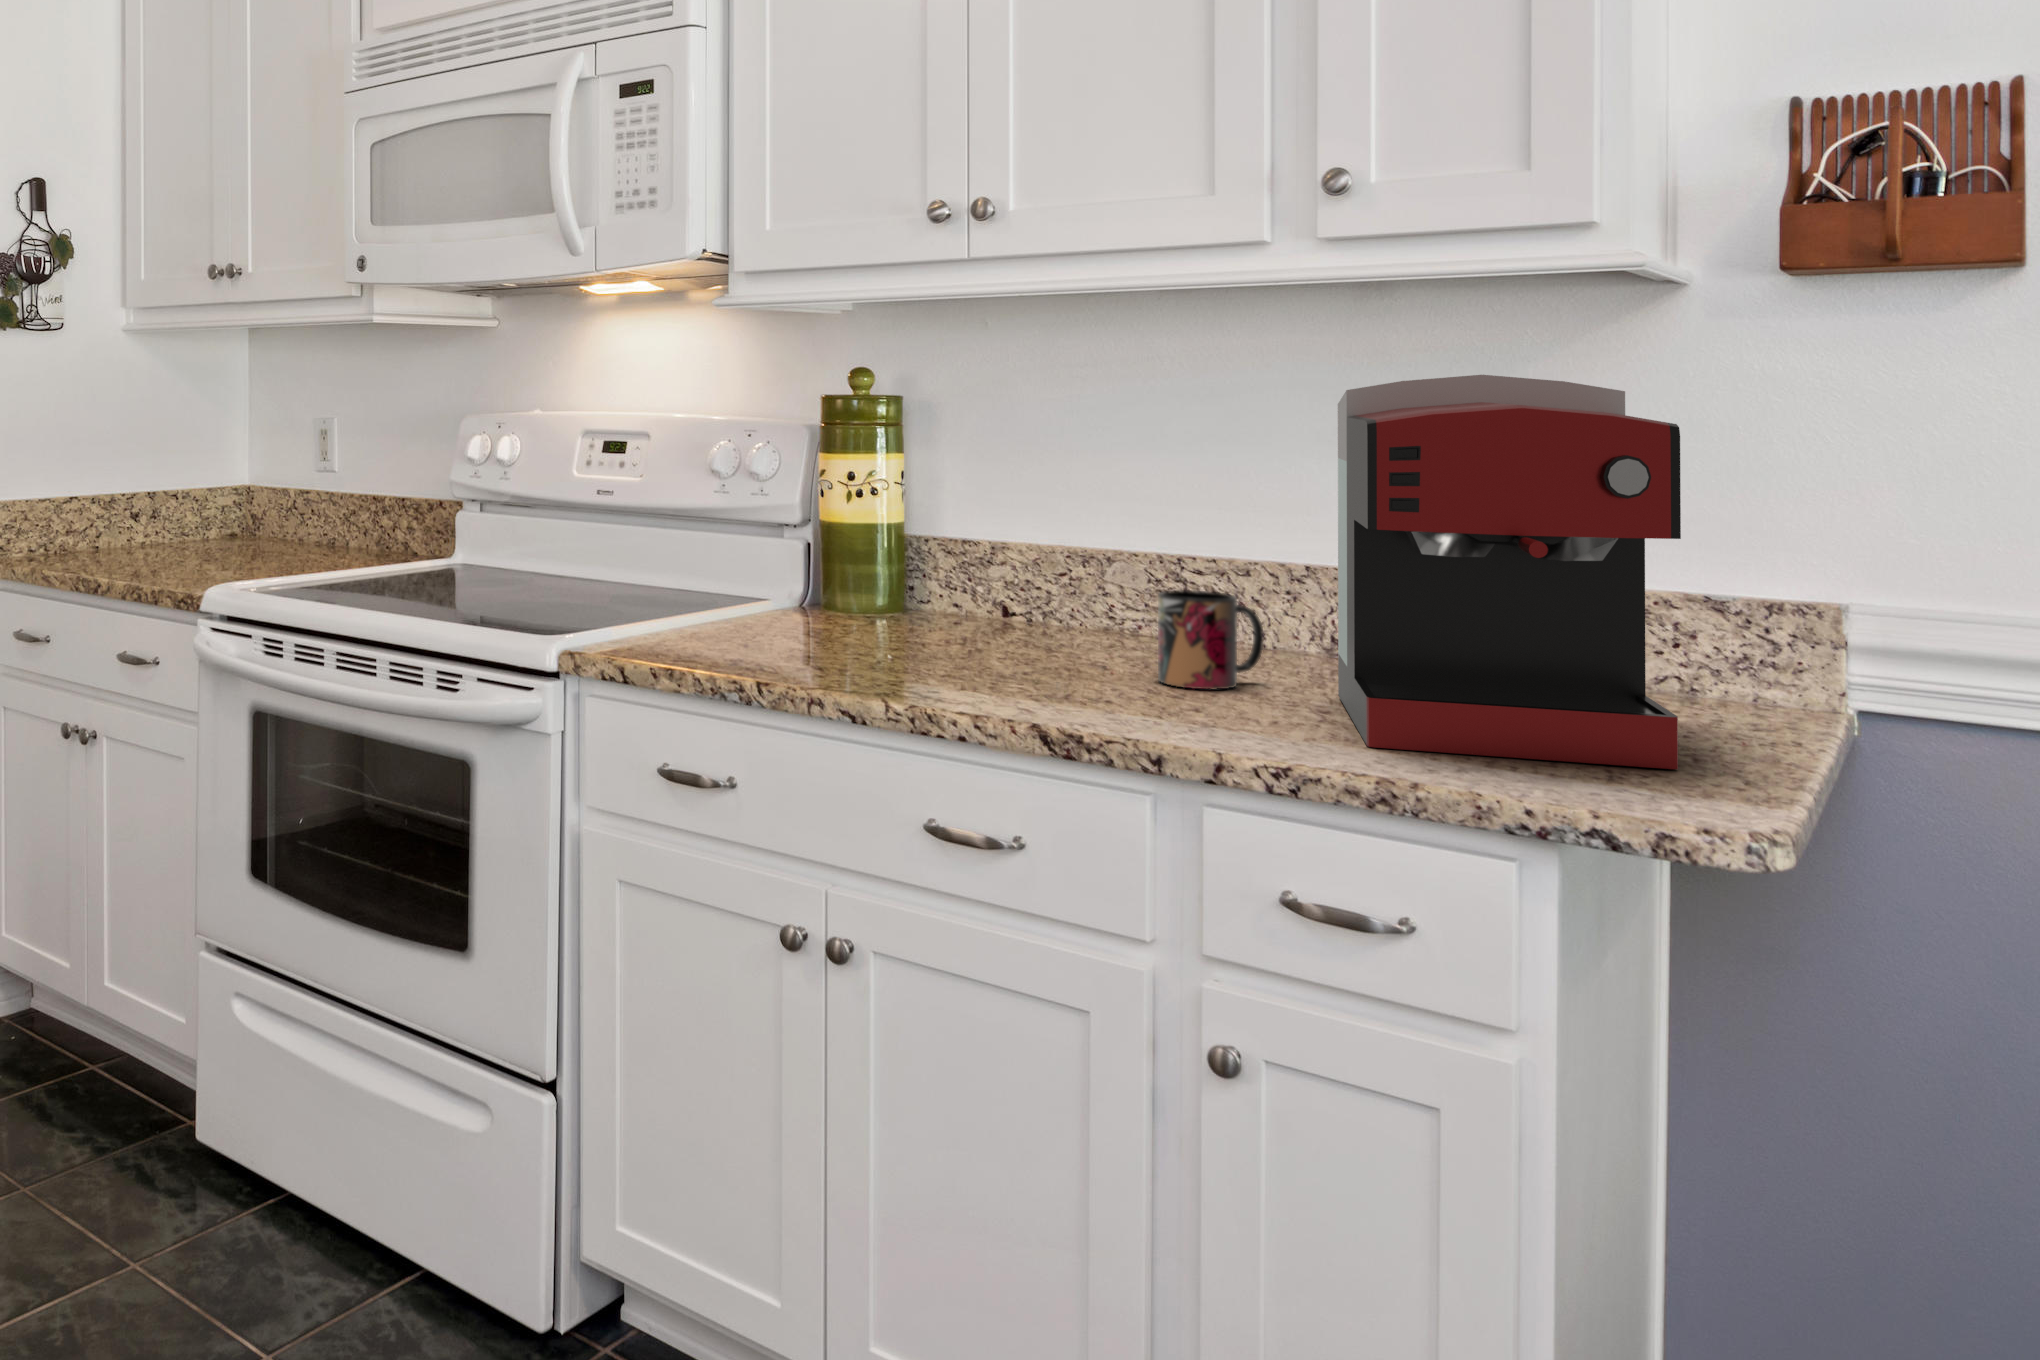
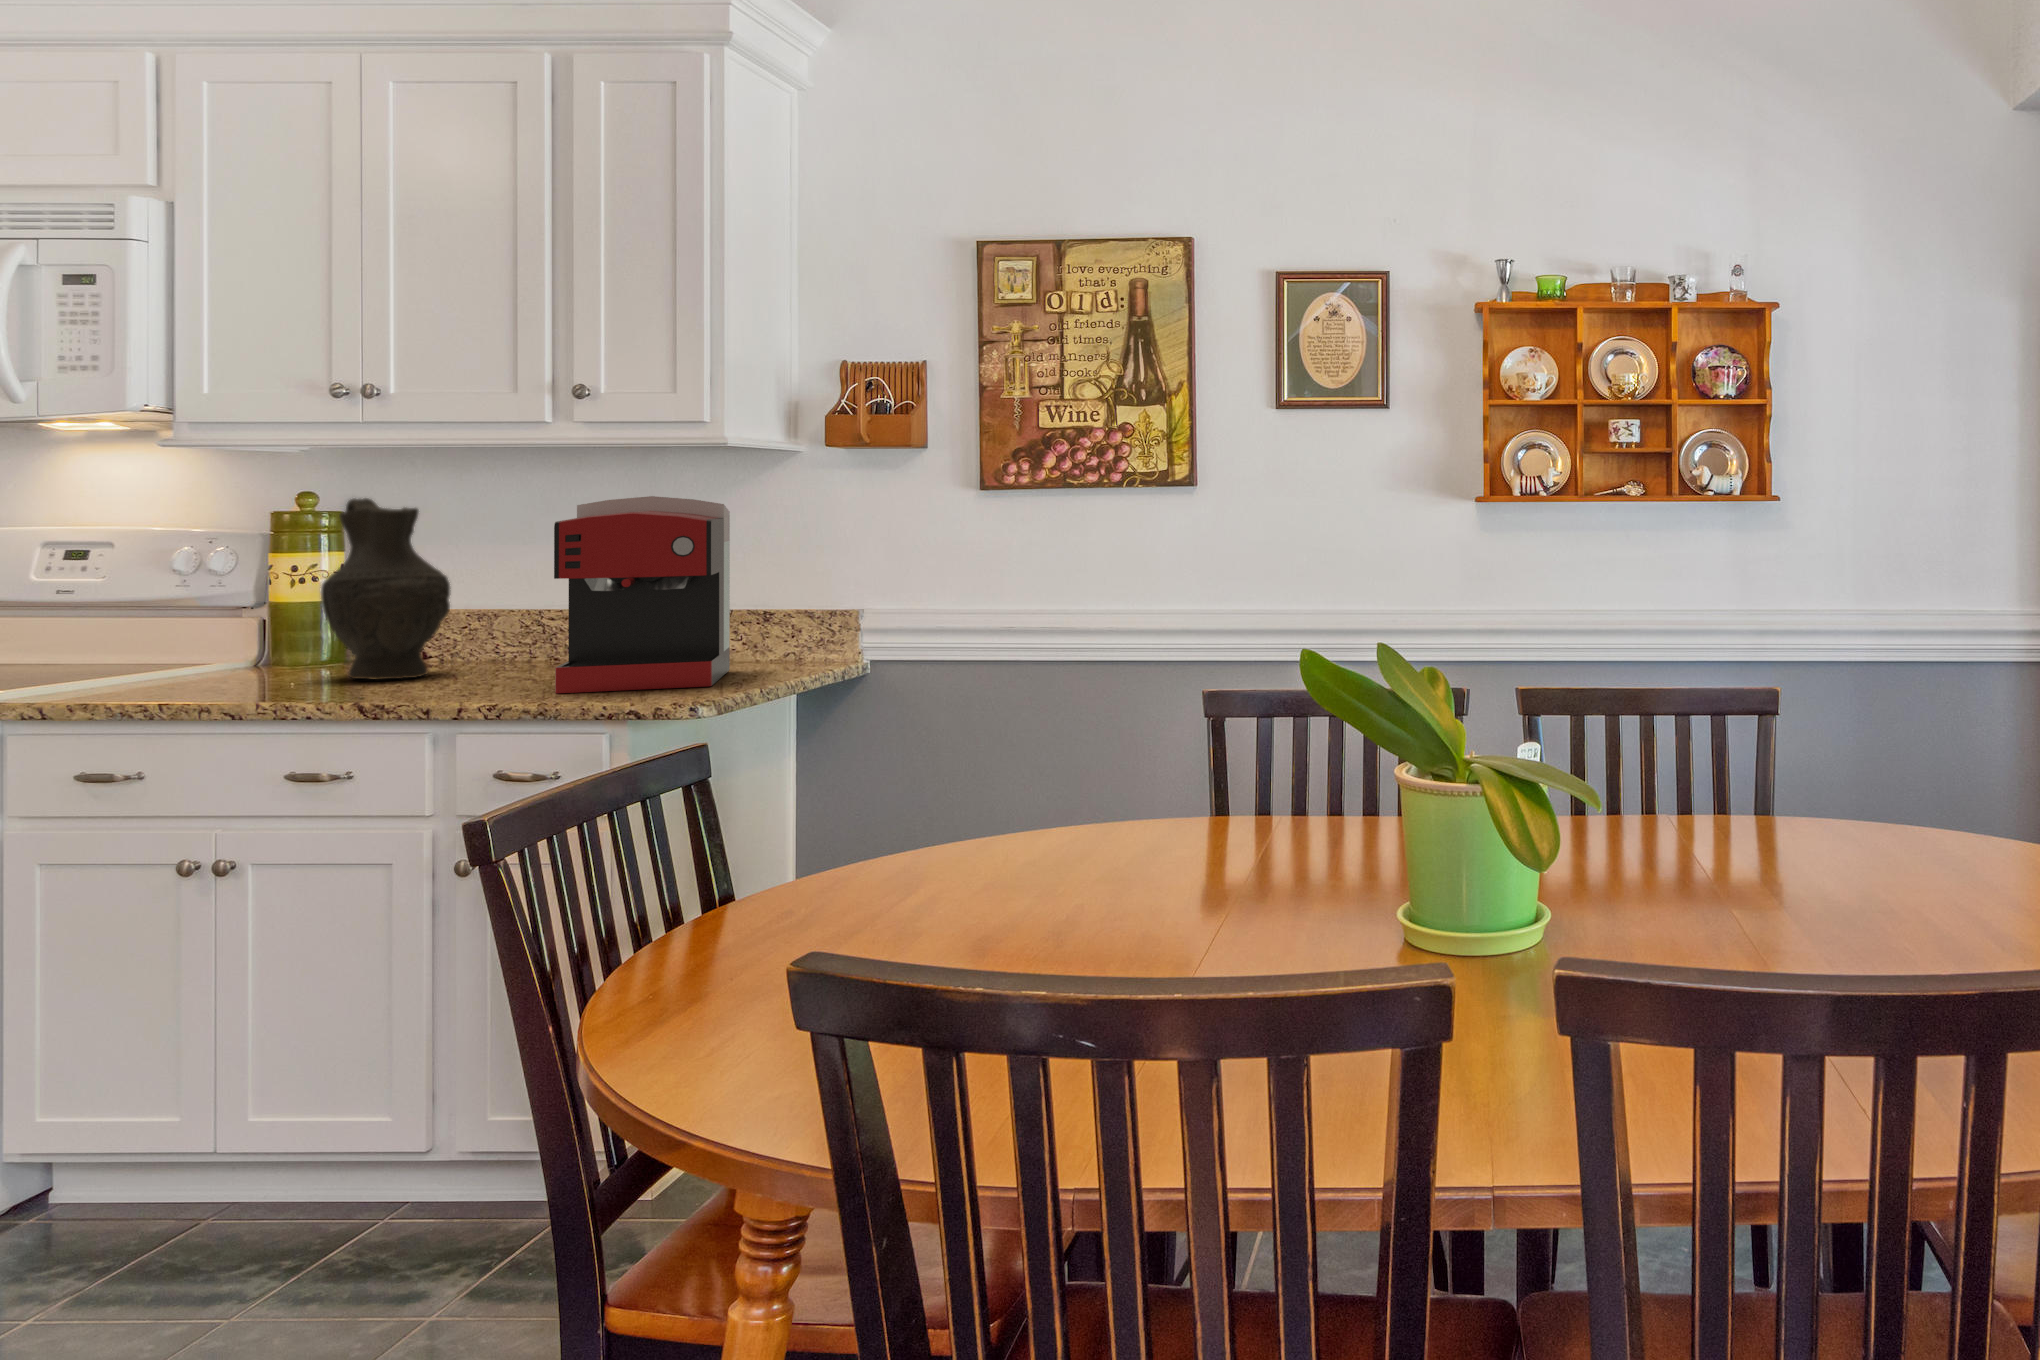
decorative vase: none [920,375,1089,663] -> present [321,498,451,680]
mug: present [1158,590,1264,689] -> none [479,625,552,681]

